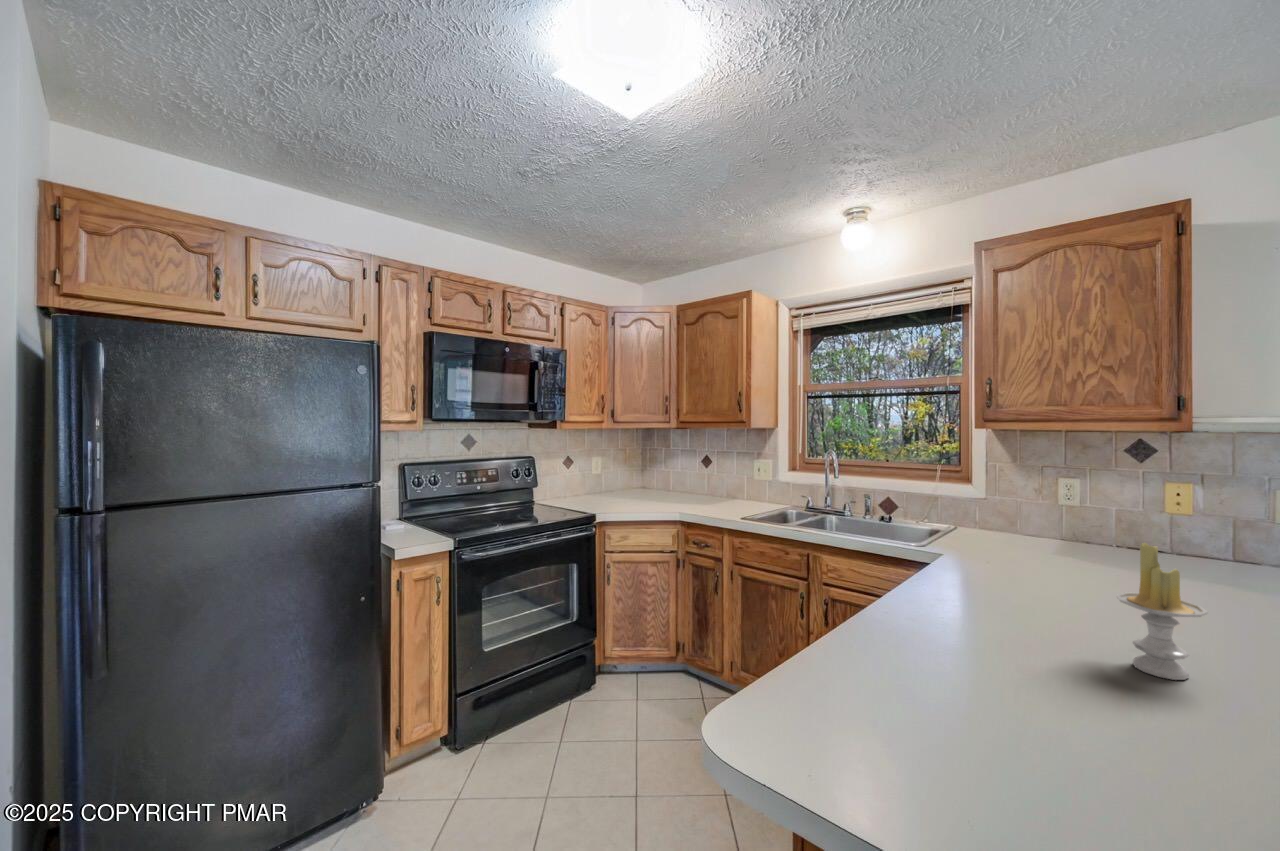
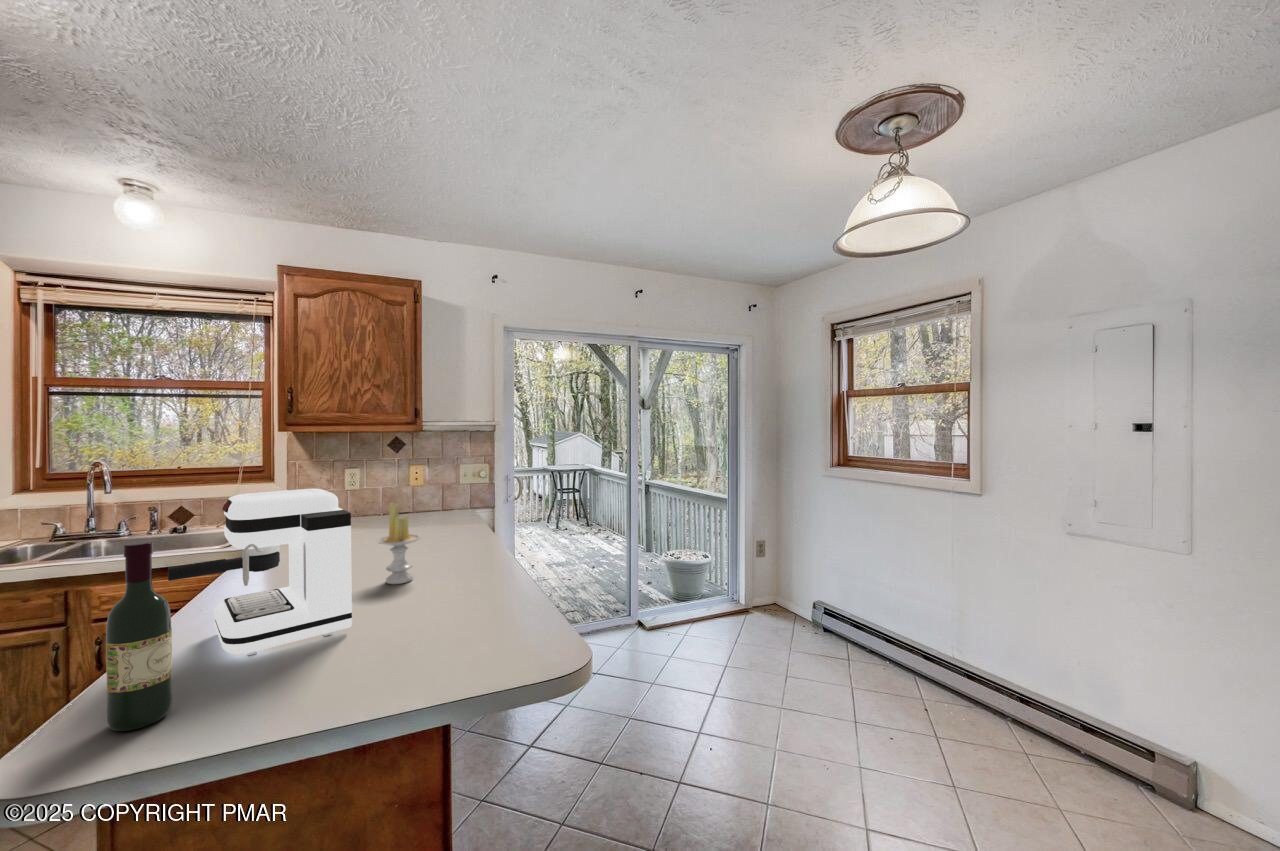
coffee maker: none [858,502,1078,730] -> present [168,489,352,656]
wine bottle: none [796,545,849,748] -> present [106,541,172,731]

